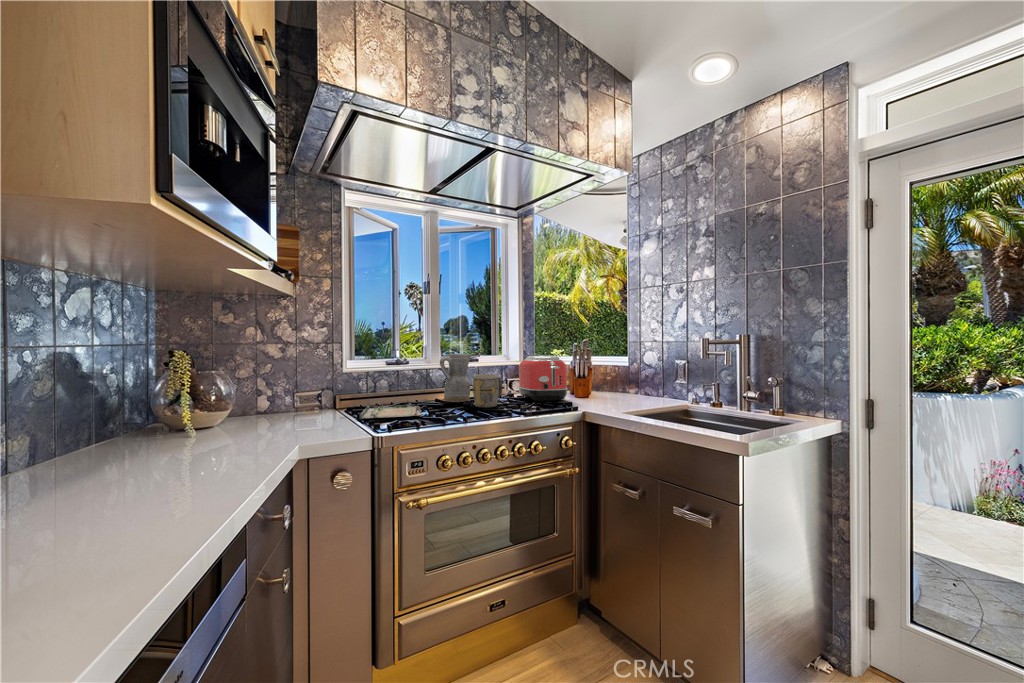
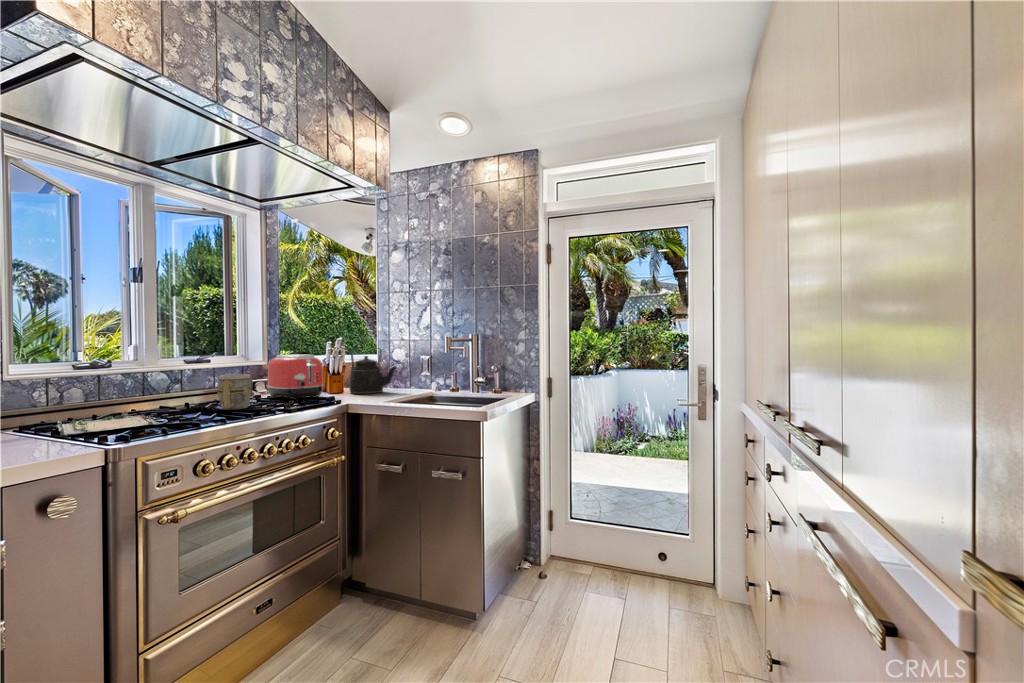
kettle: none [595,350,645,401] -> present [350,348,397,394]
ceramic pitcher: present [440,354,471,402] -> none [167,354,209,408]

